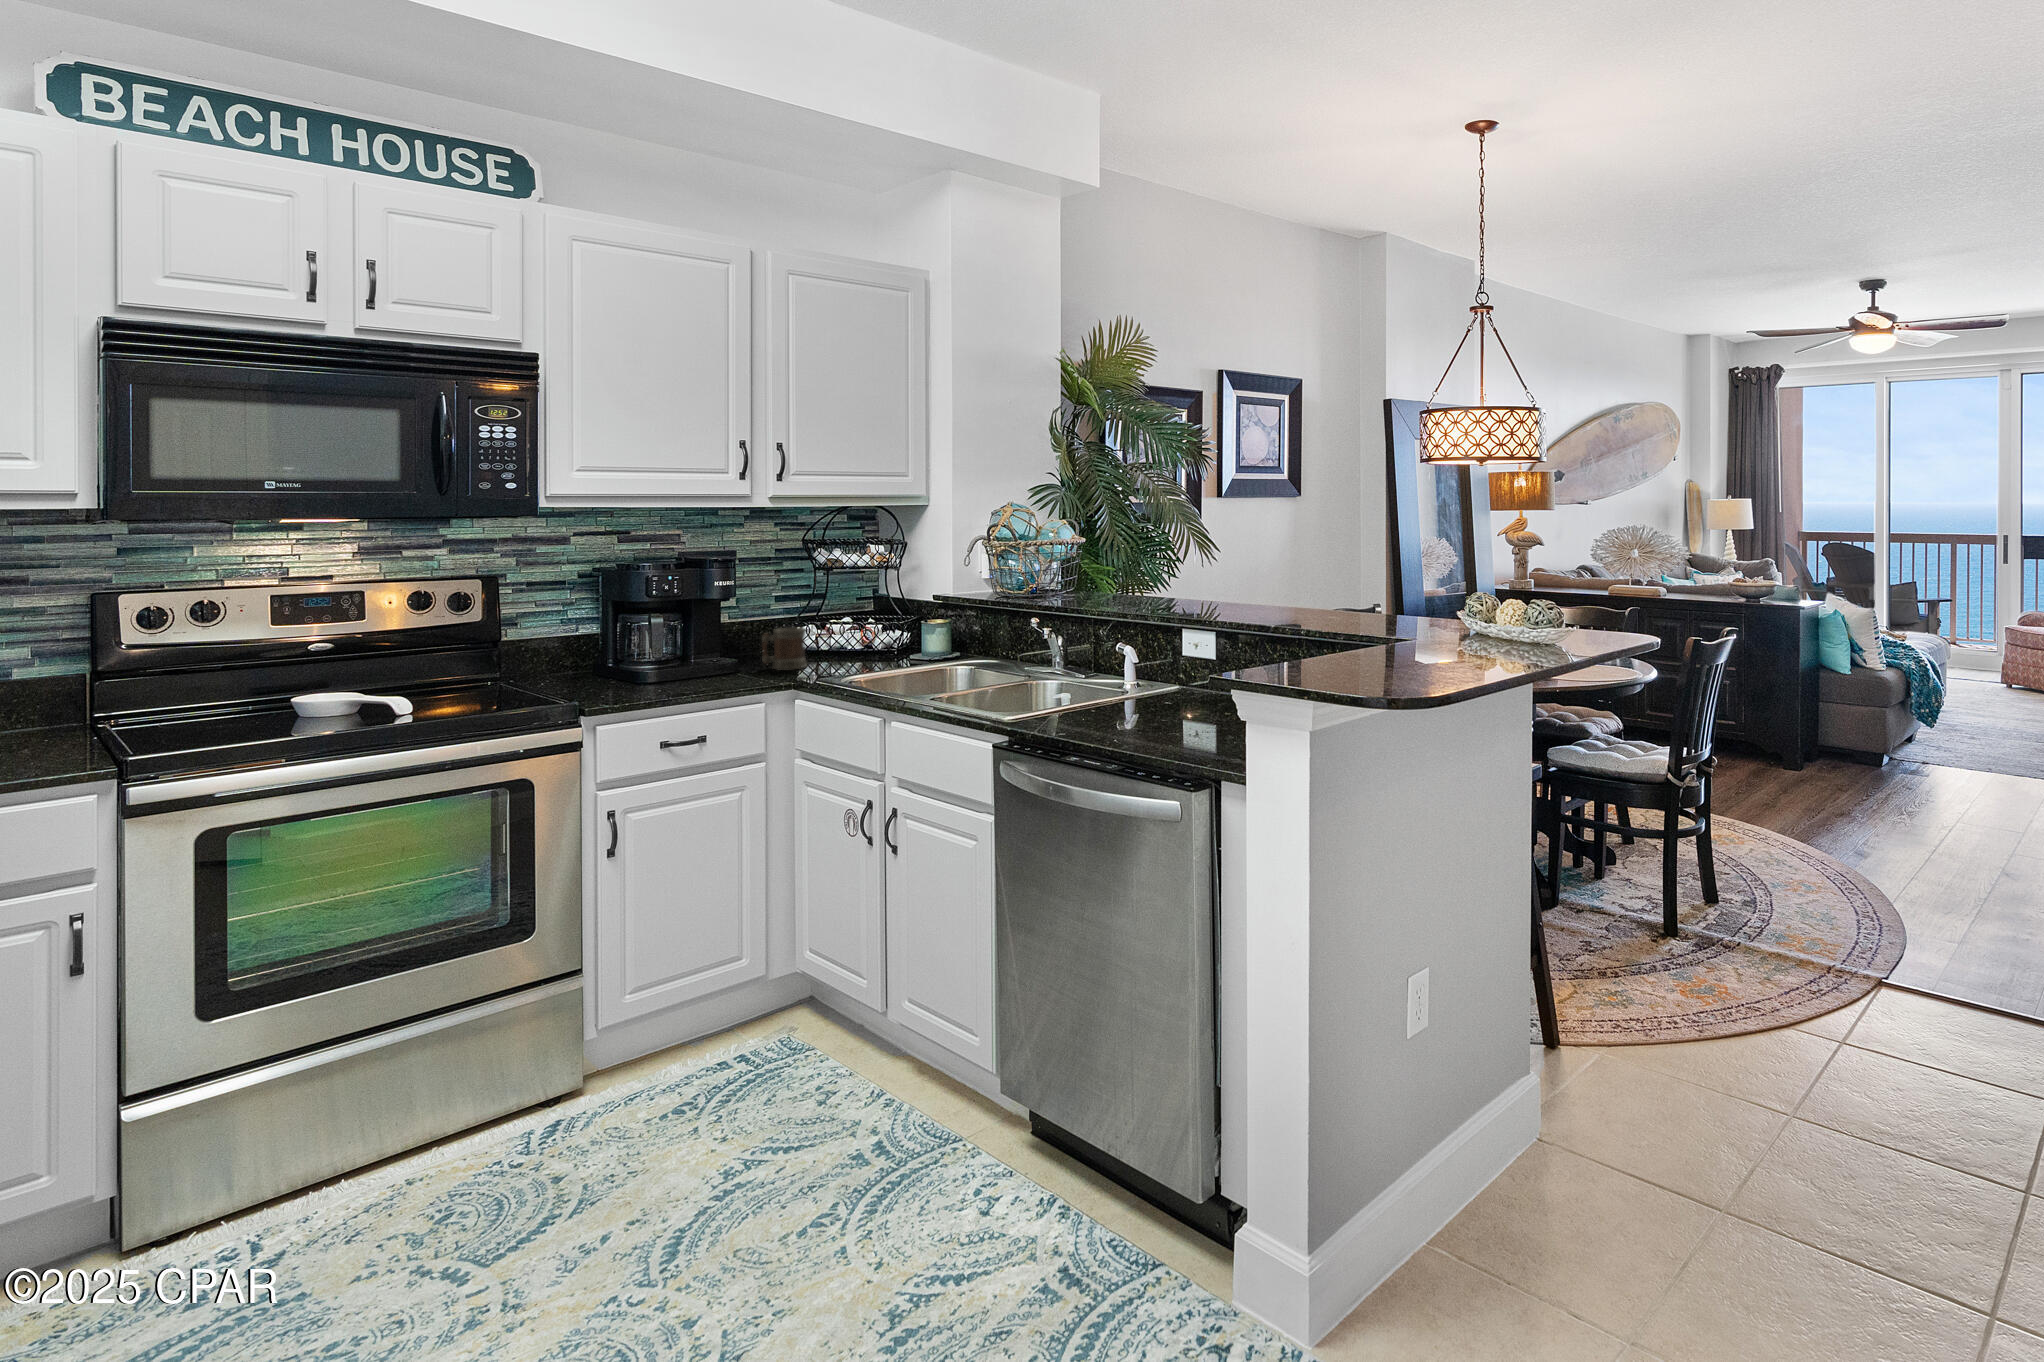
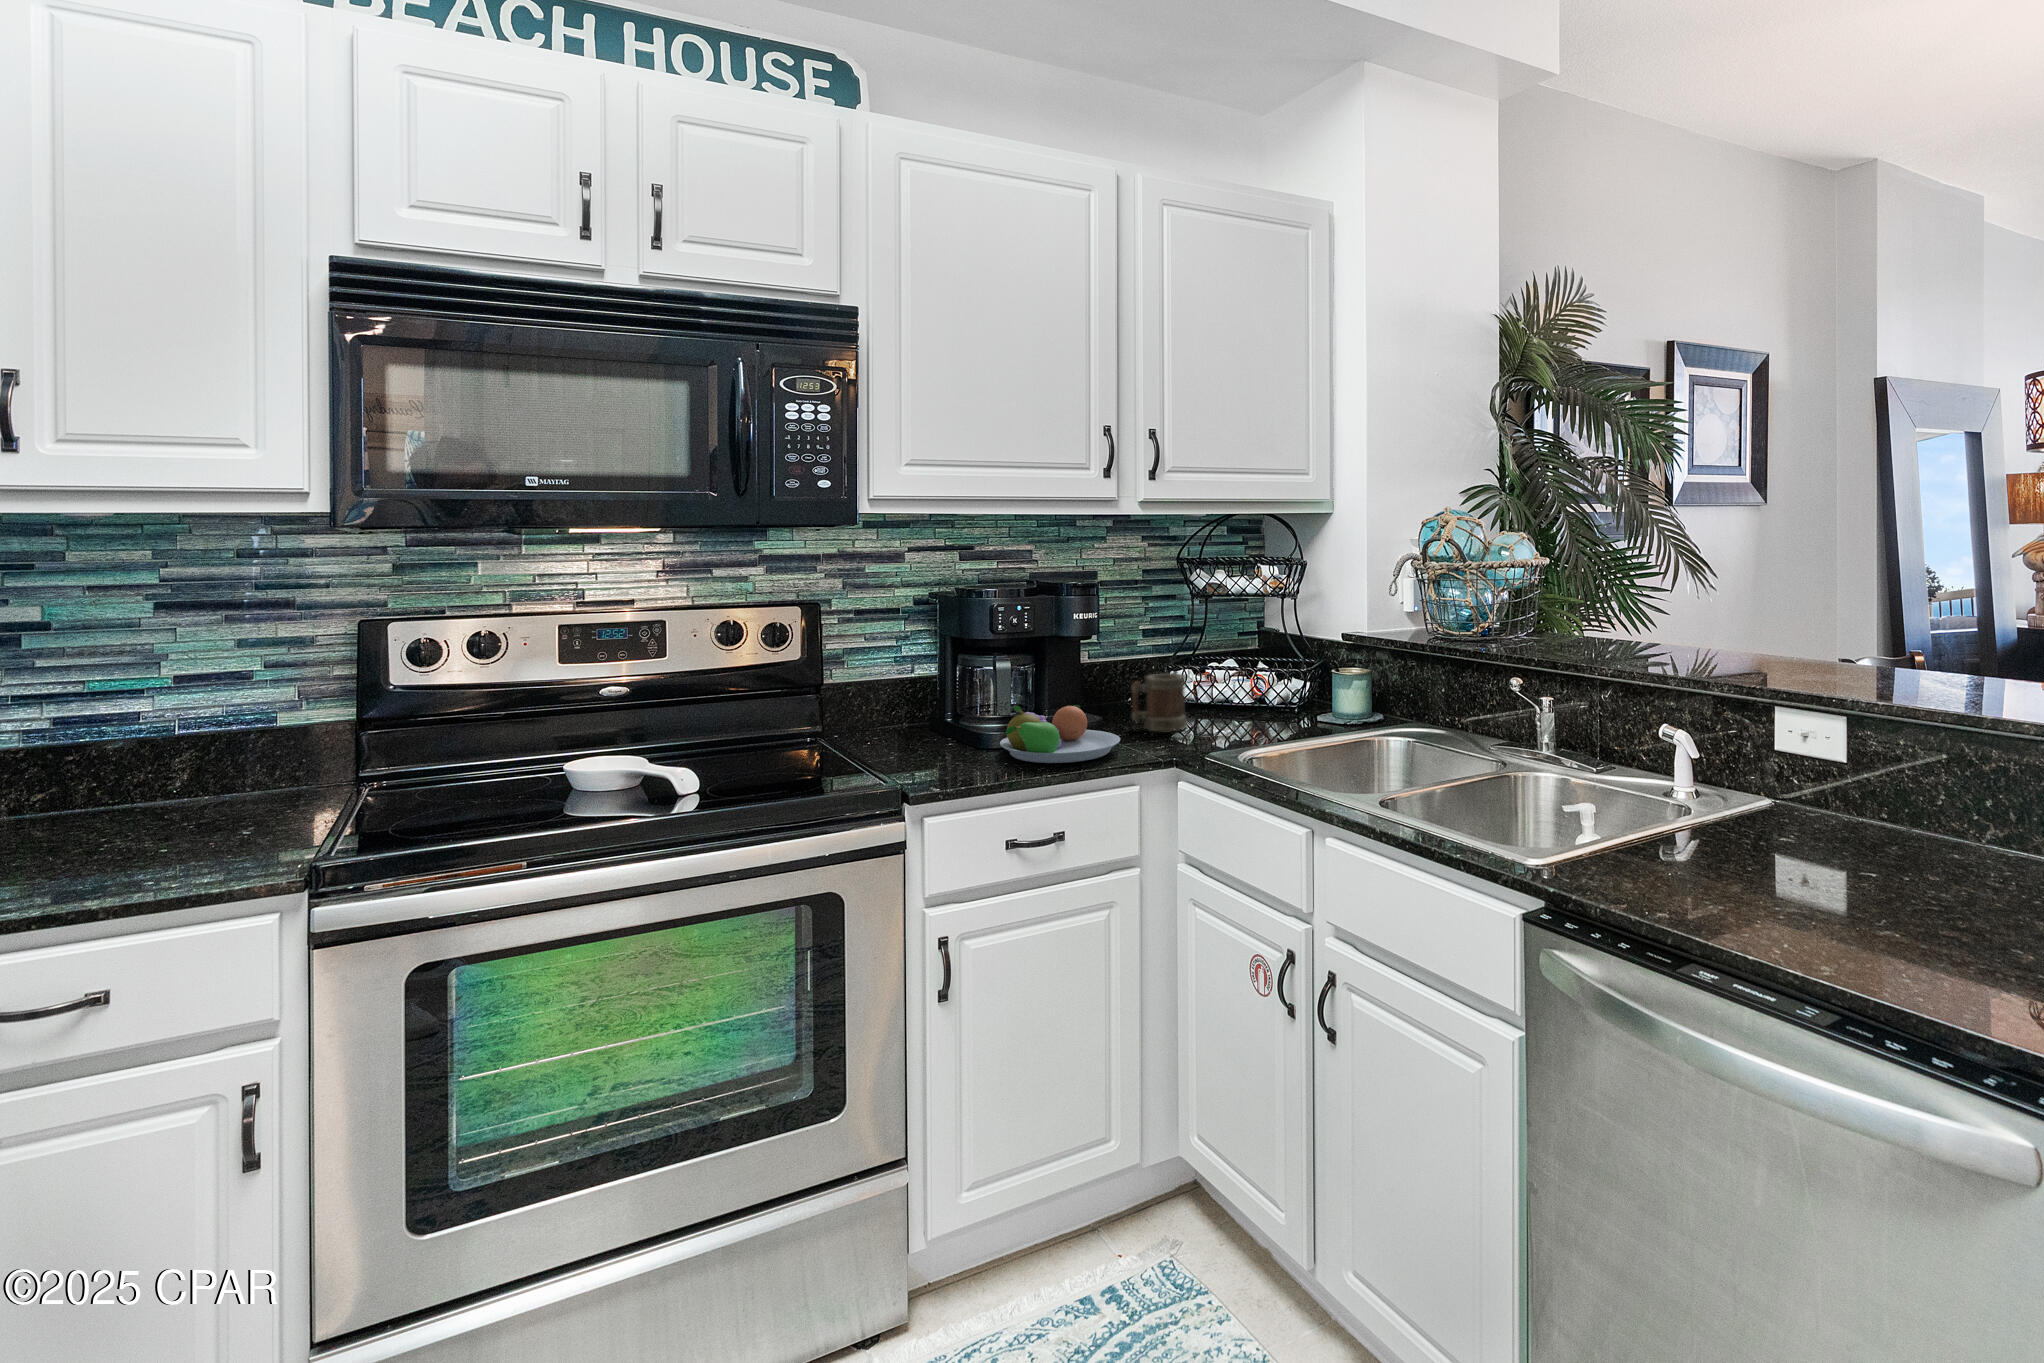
fruit bowl: none [654,650,751,689] -> present [1000,705,1120,763]

